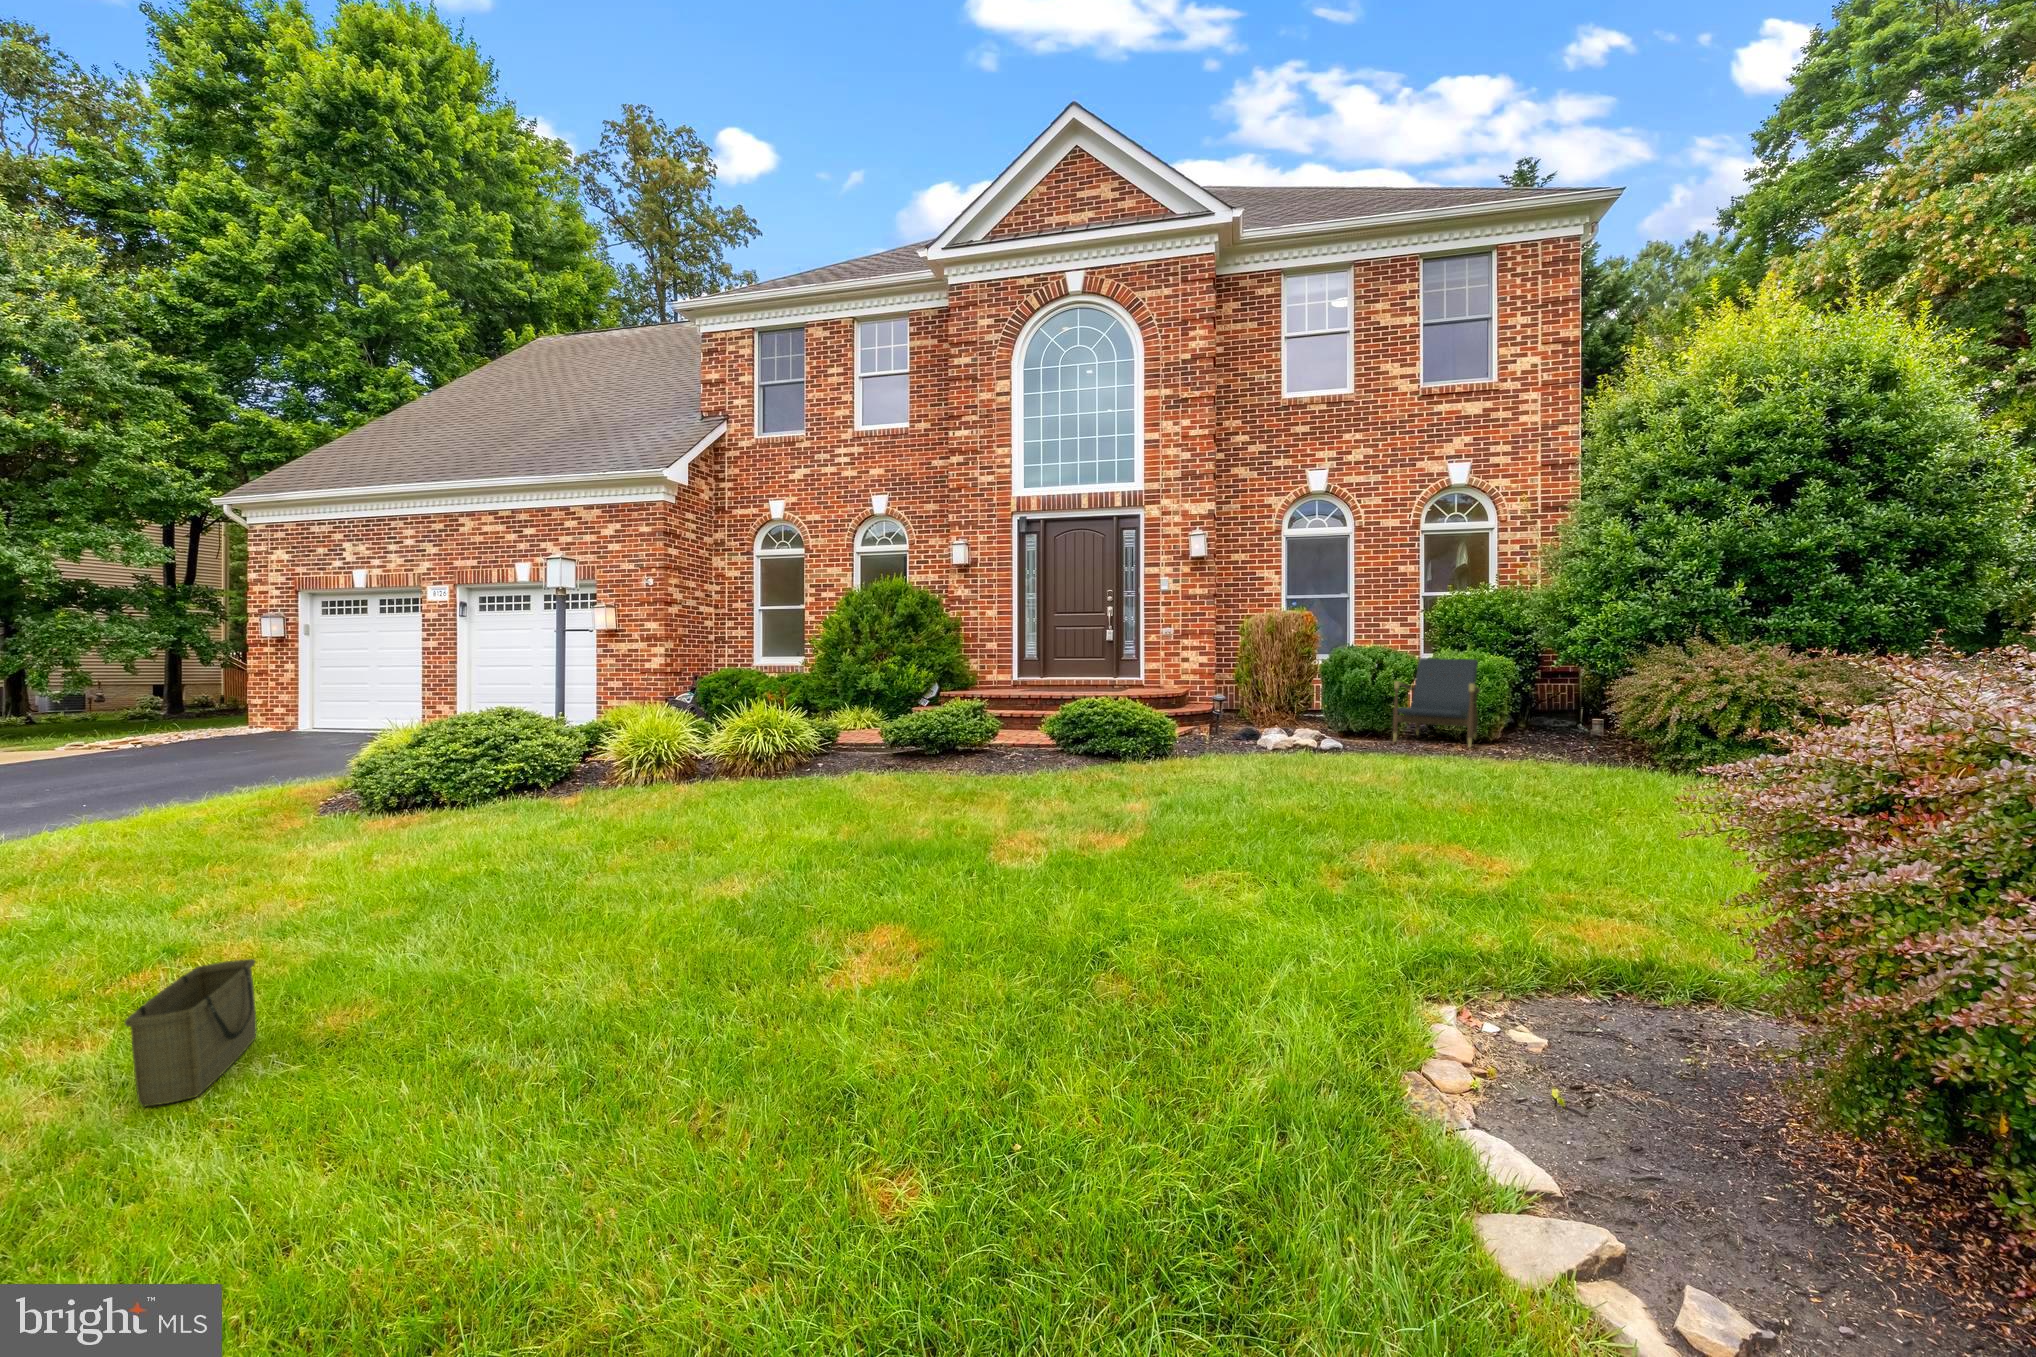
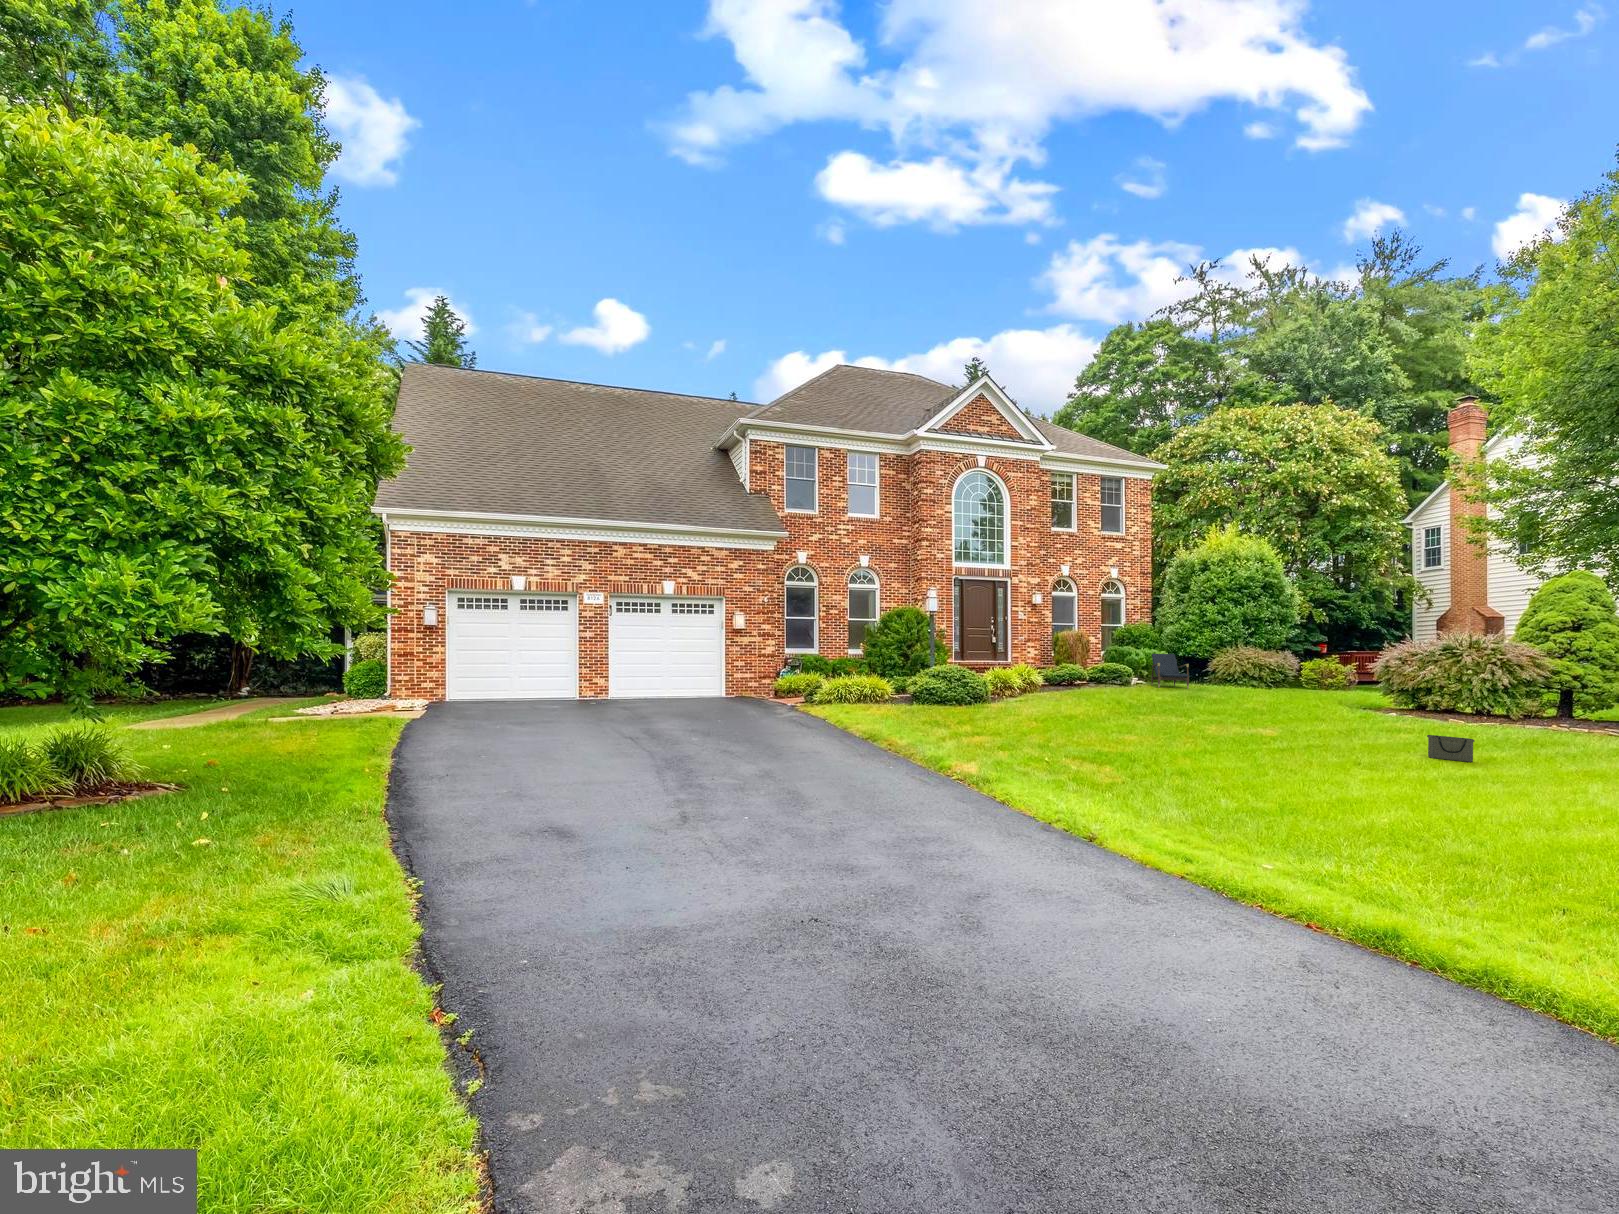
basket: present [125,959,257,1106] -> present [1427,735,1475,762]

